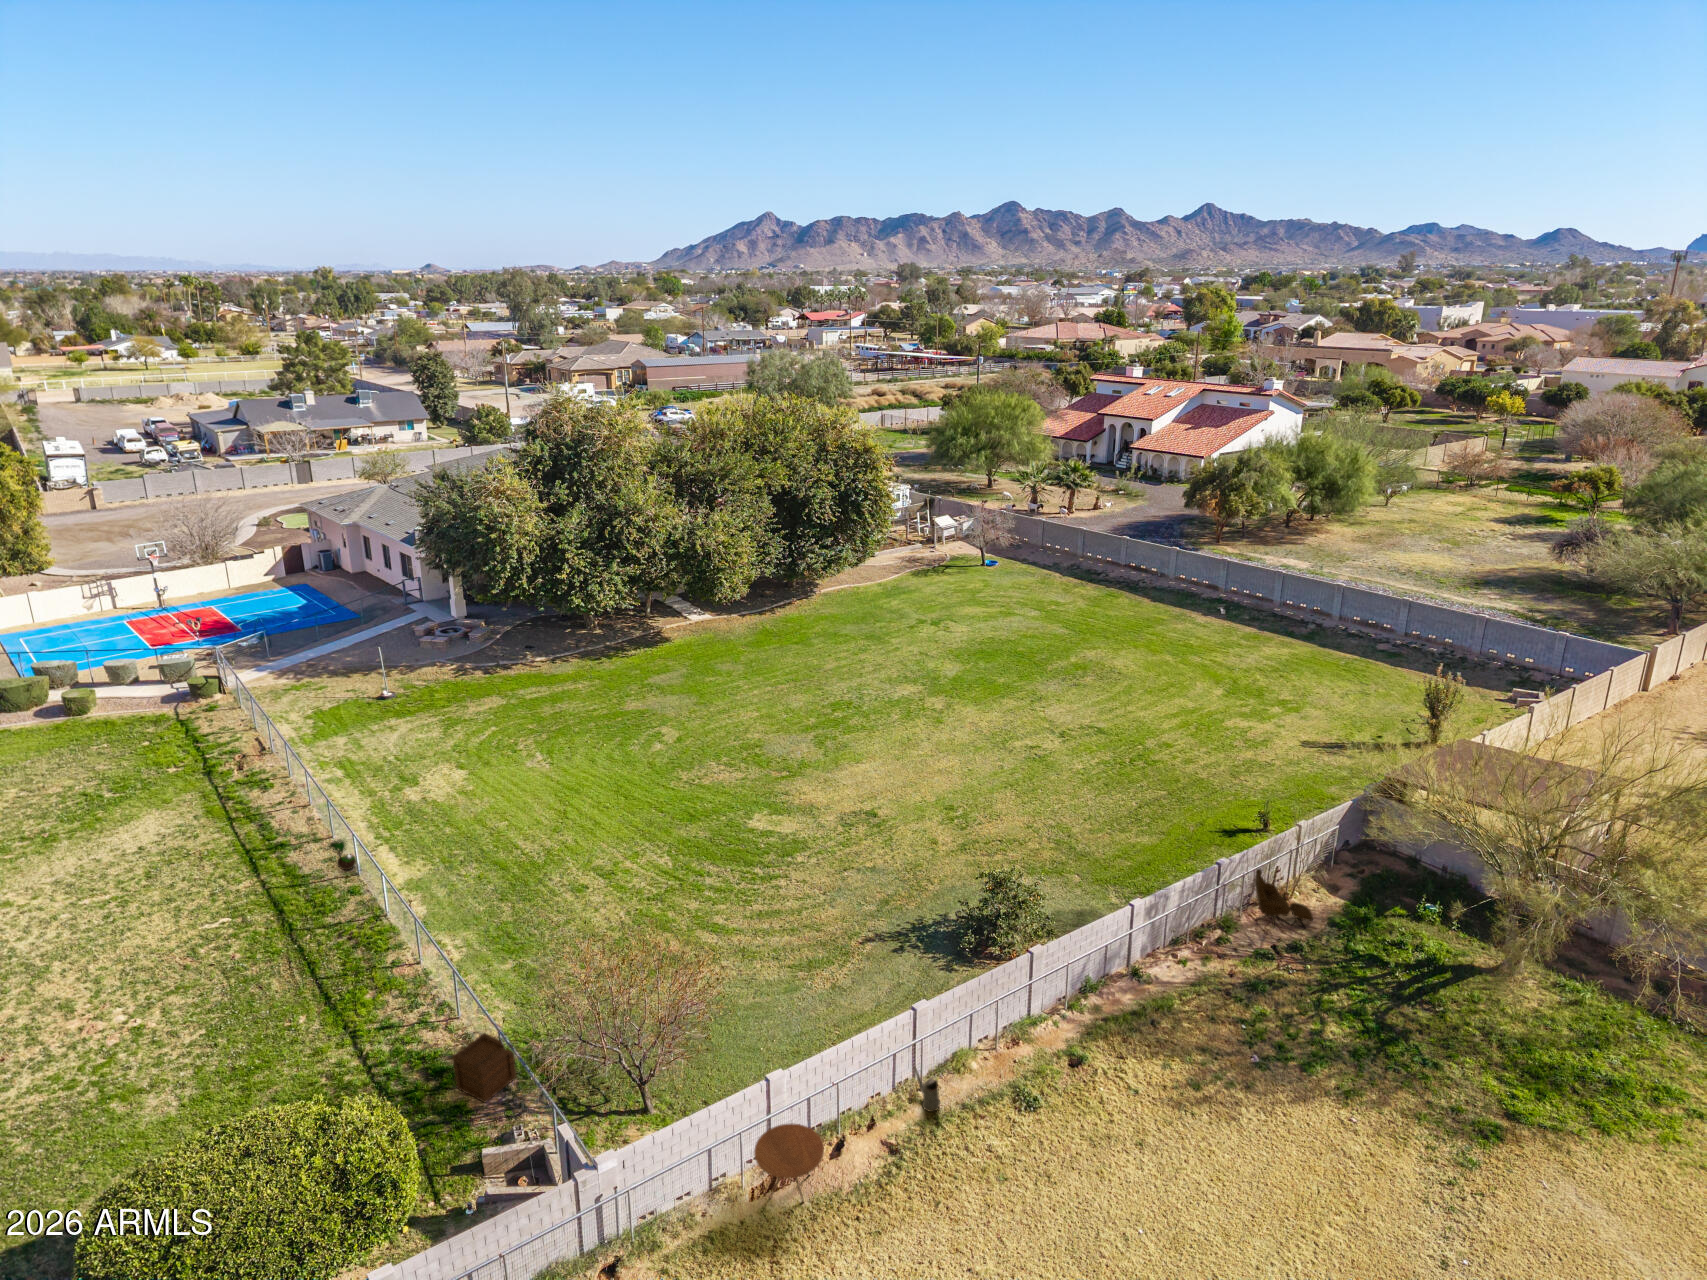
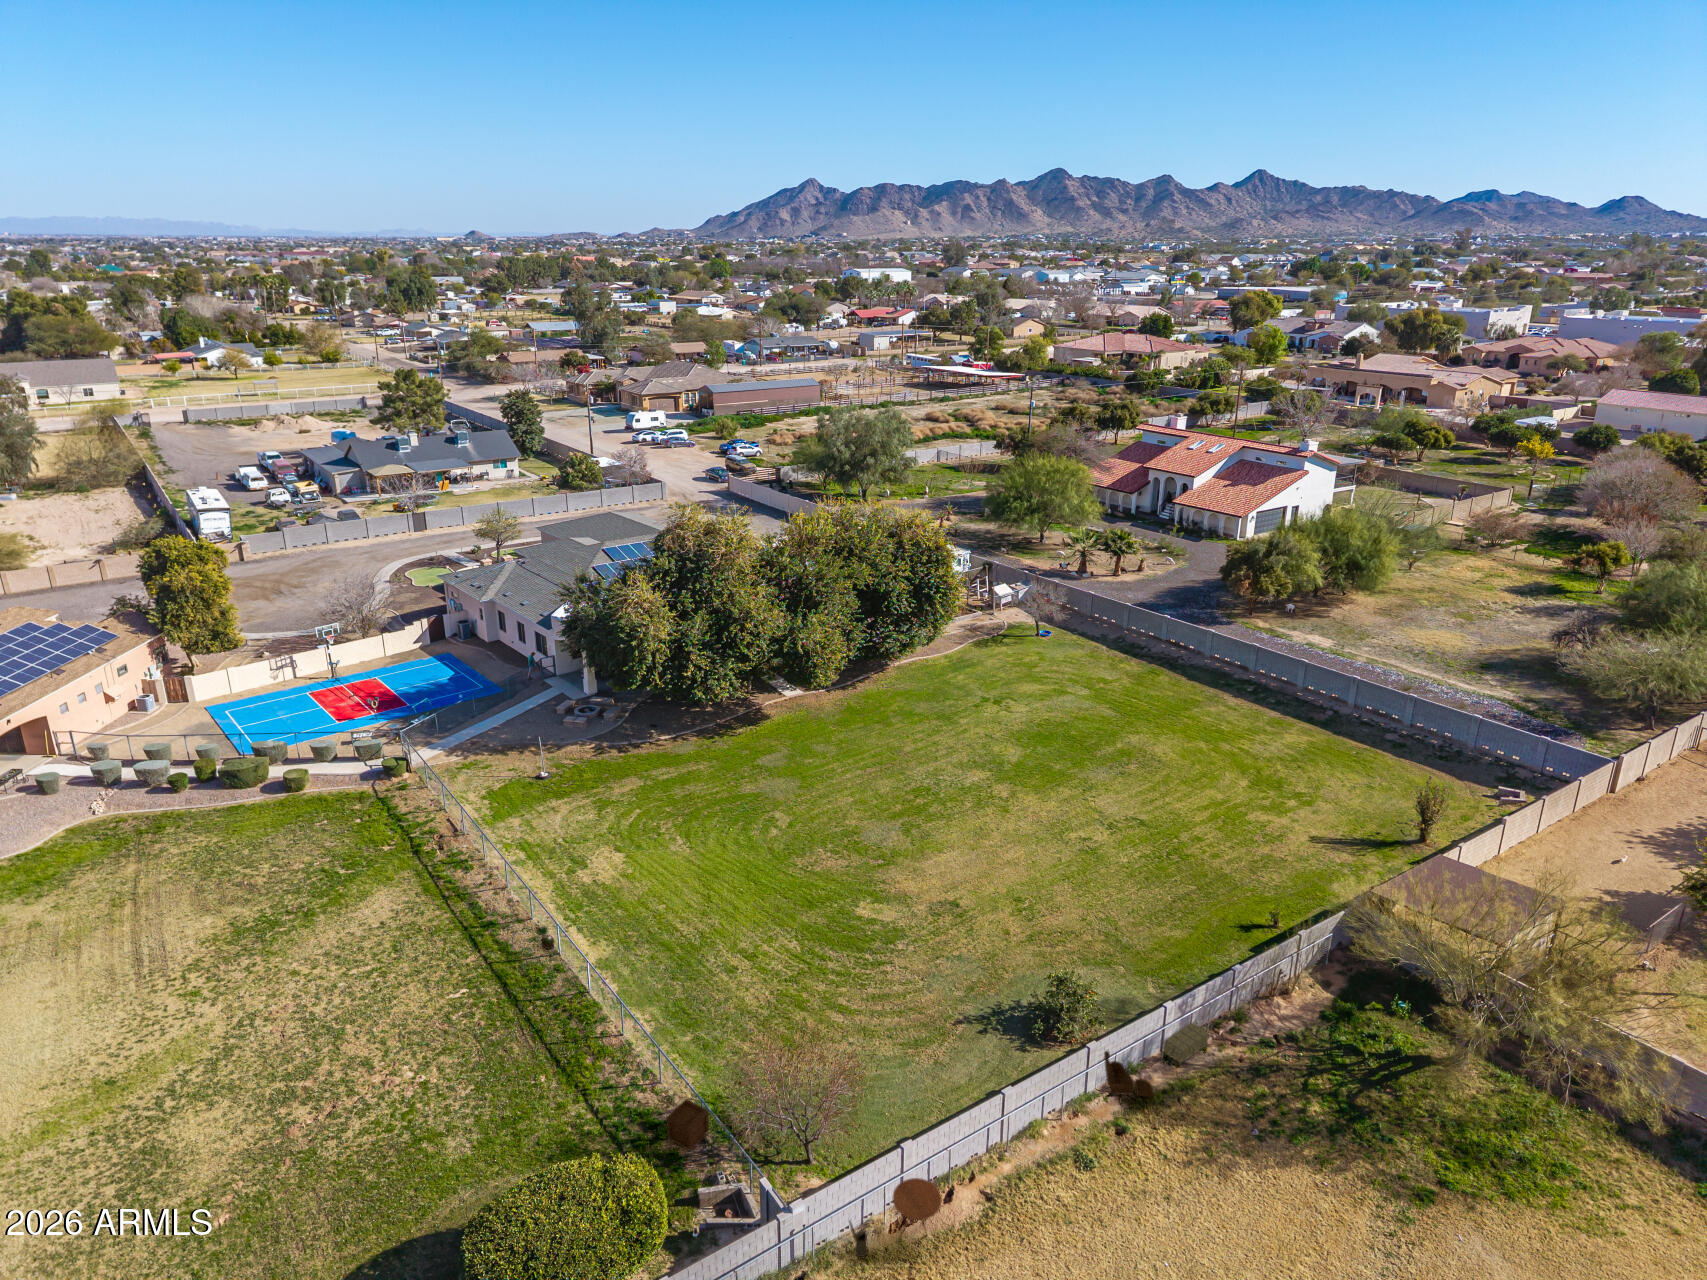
lounge chair: present [1255,868,1313,928] -> present [1104,1051,1154,1104]
bench: none [1131,929,1190,985] -> present [1163,1023,1209,1067]
watering can: present [914,1067,940,1112] -> present [849,1221,868,1257]

